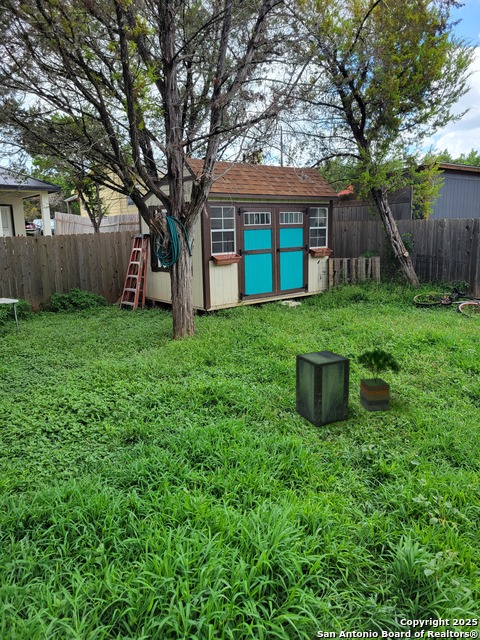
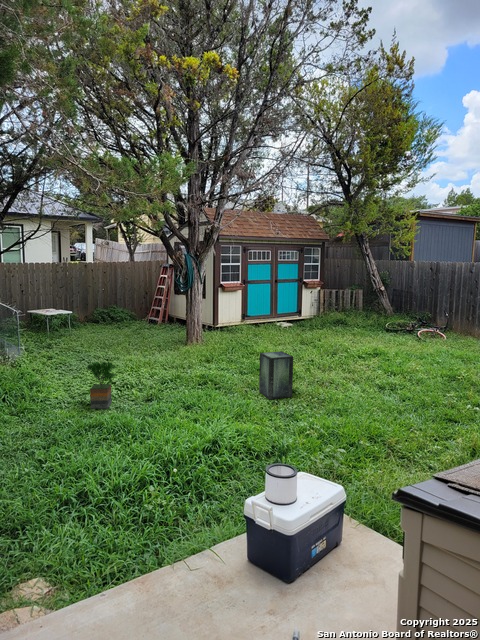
potted tree: present [357,350,401,411] -> present [87,362,116,409]

